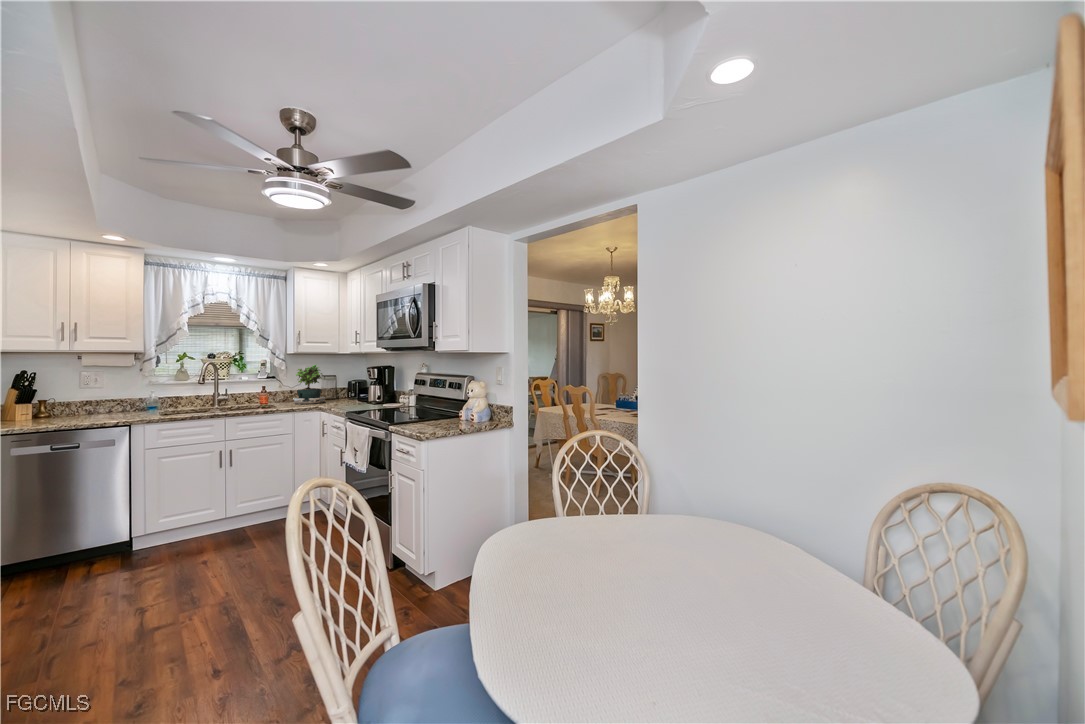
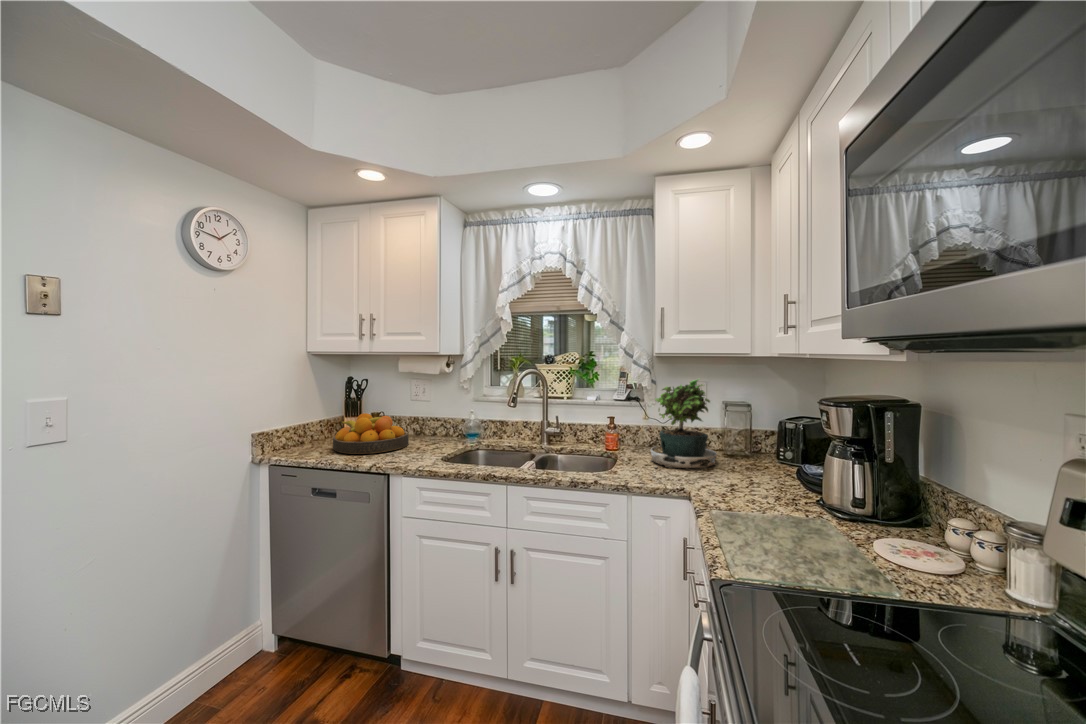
fruit bowl: none [34,395,110,422] -> present [333,413,409,454]

